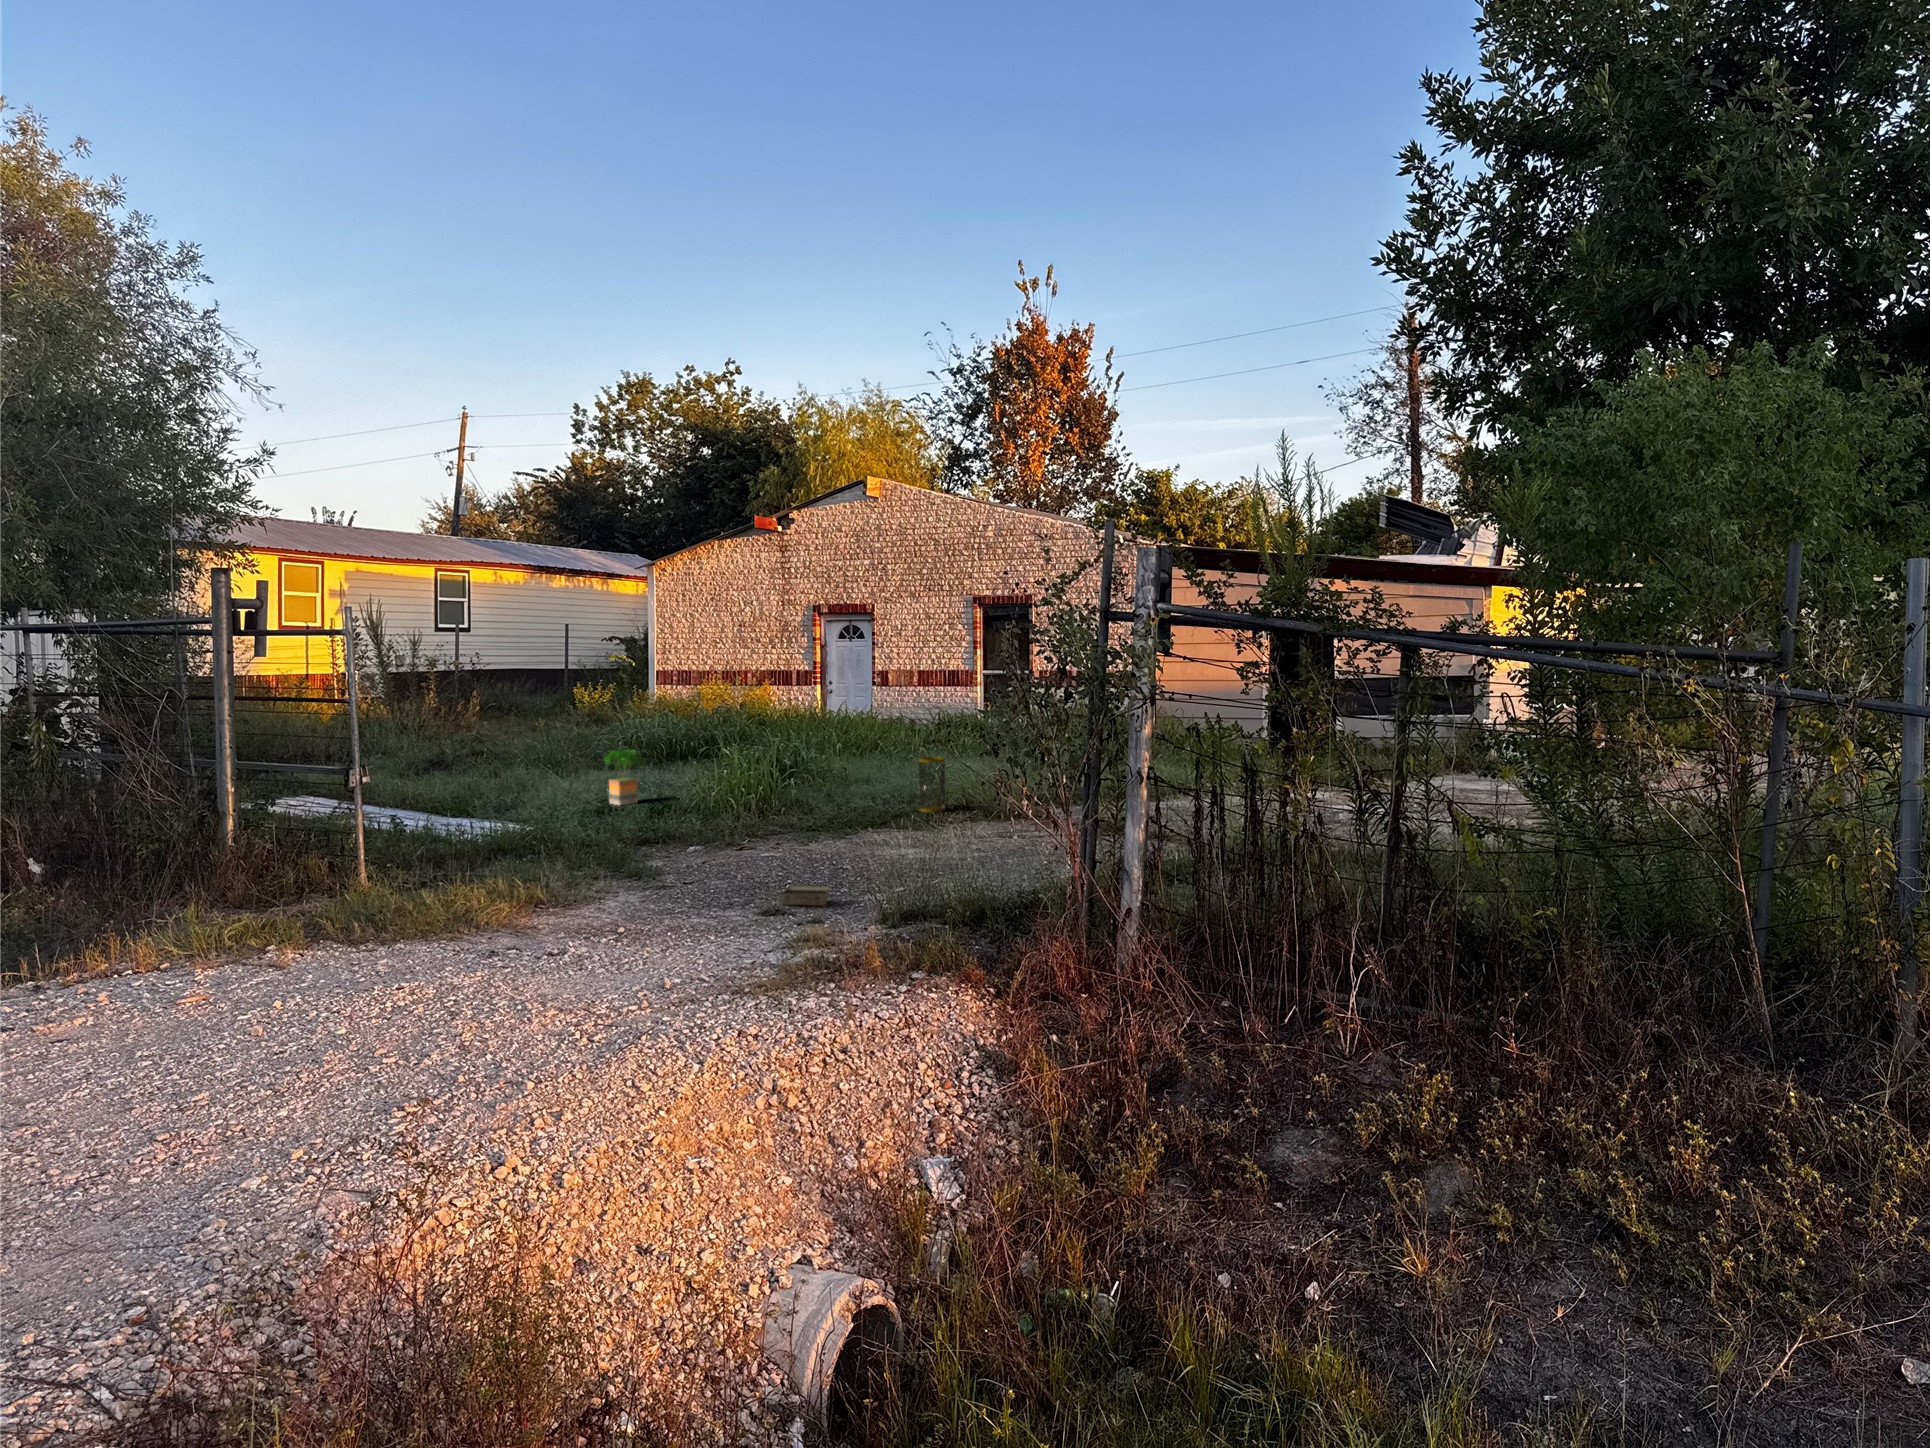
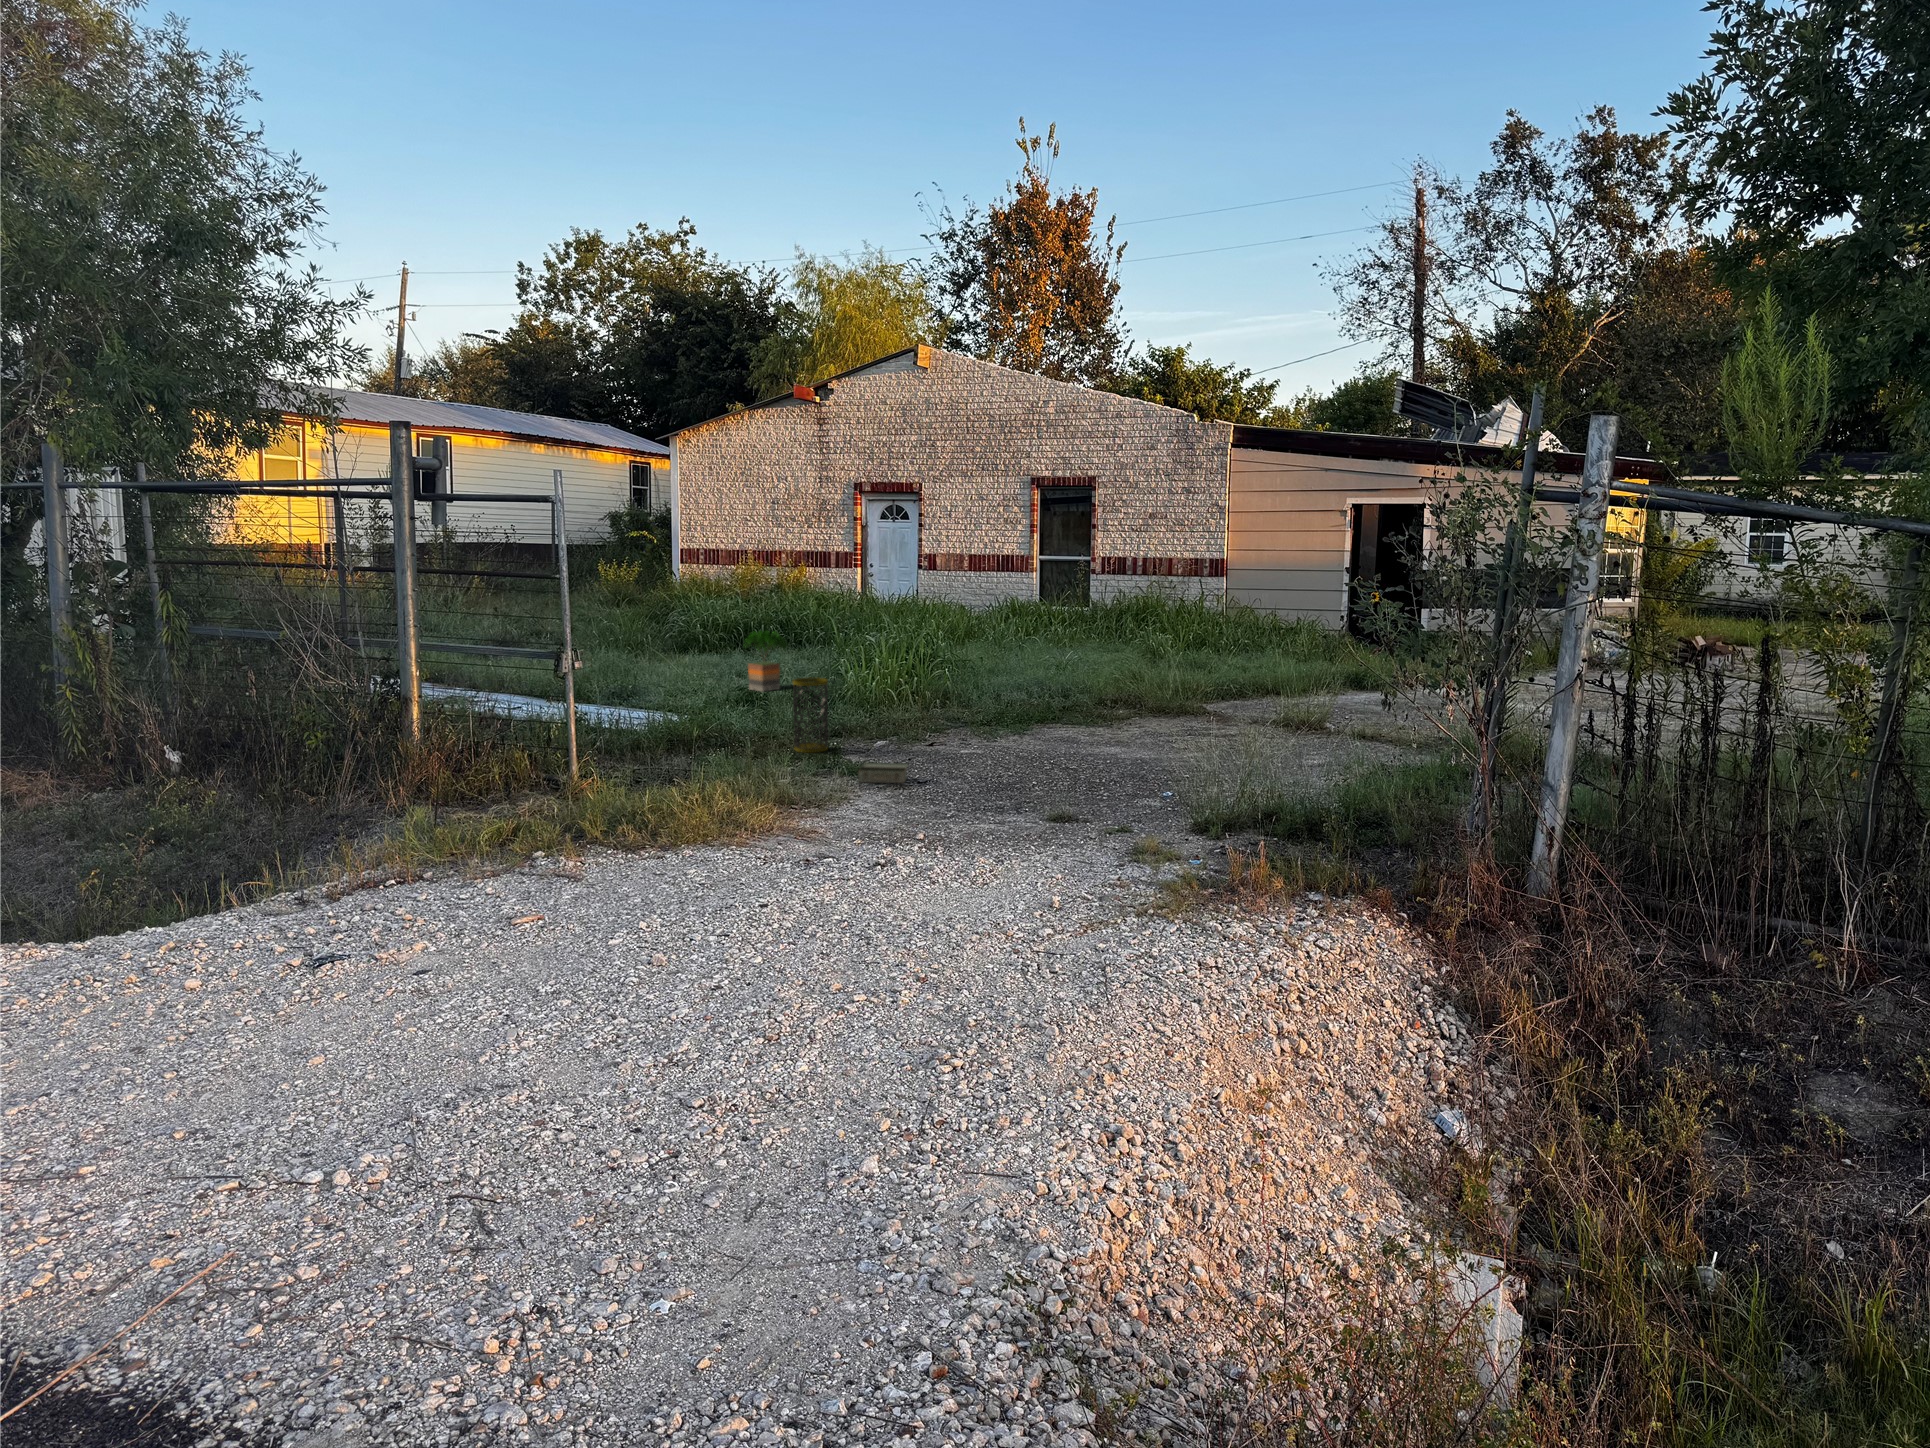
trash can: present [919,757,945,812] -> present [793,678,828,753]
toolbox: present [781,885,831,905] -> present [859,762,908,783]

